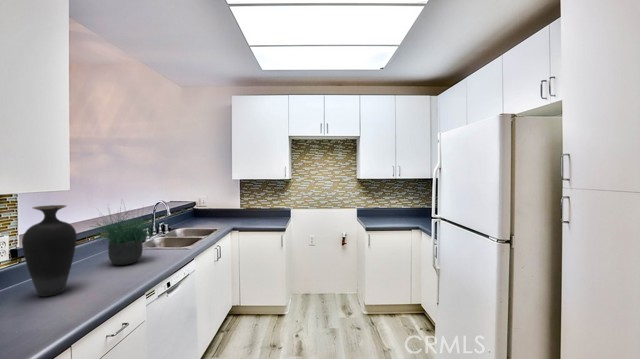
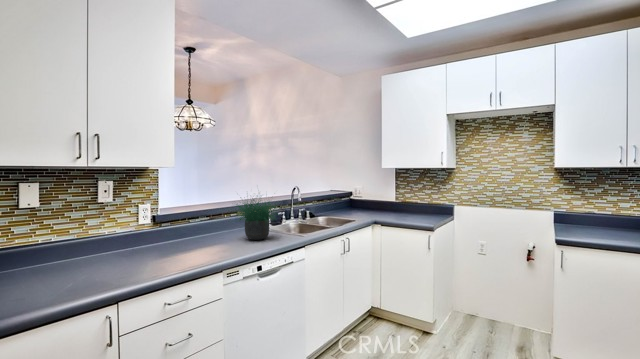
vase: present [22,205,77,296] -> none [181,187,213,253]

